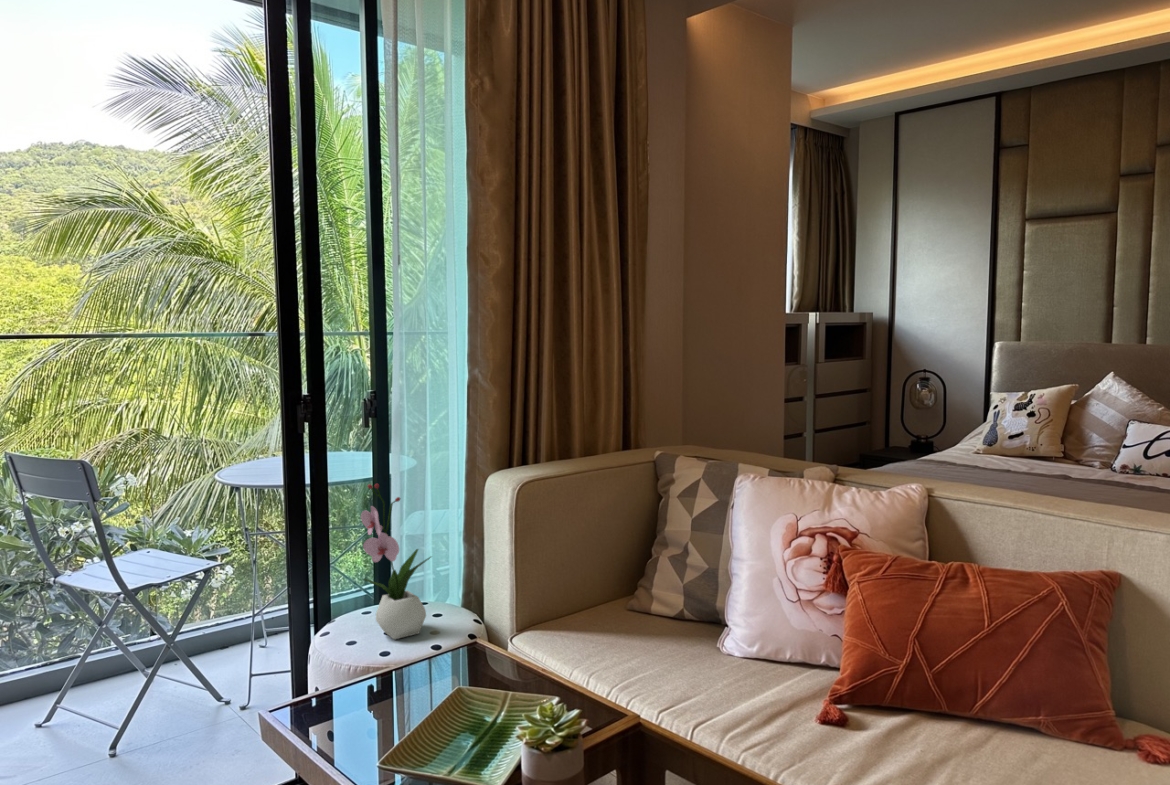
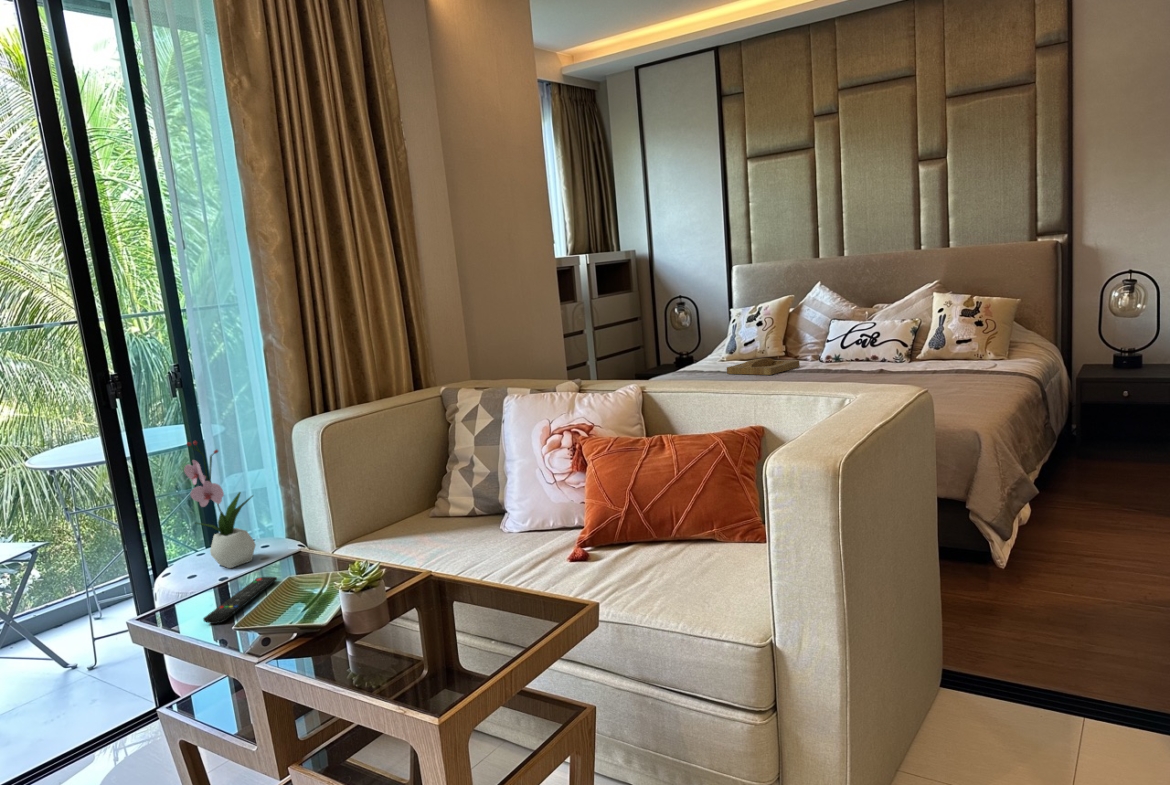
tray: none [990,459,1090,482] -> present [727,358,800,375]
remote control: none [353,663,445,723] -> present [203,577,277,623]

